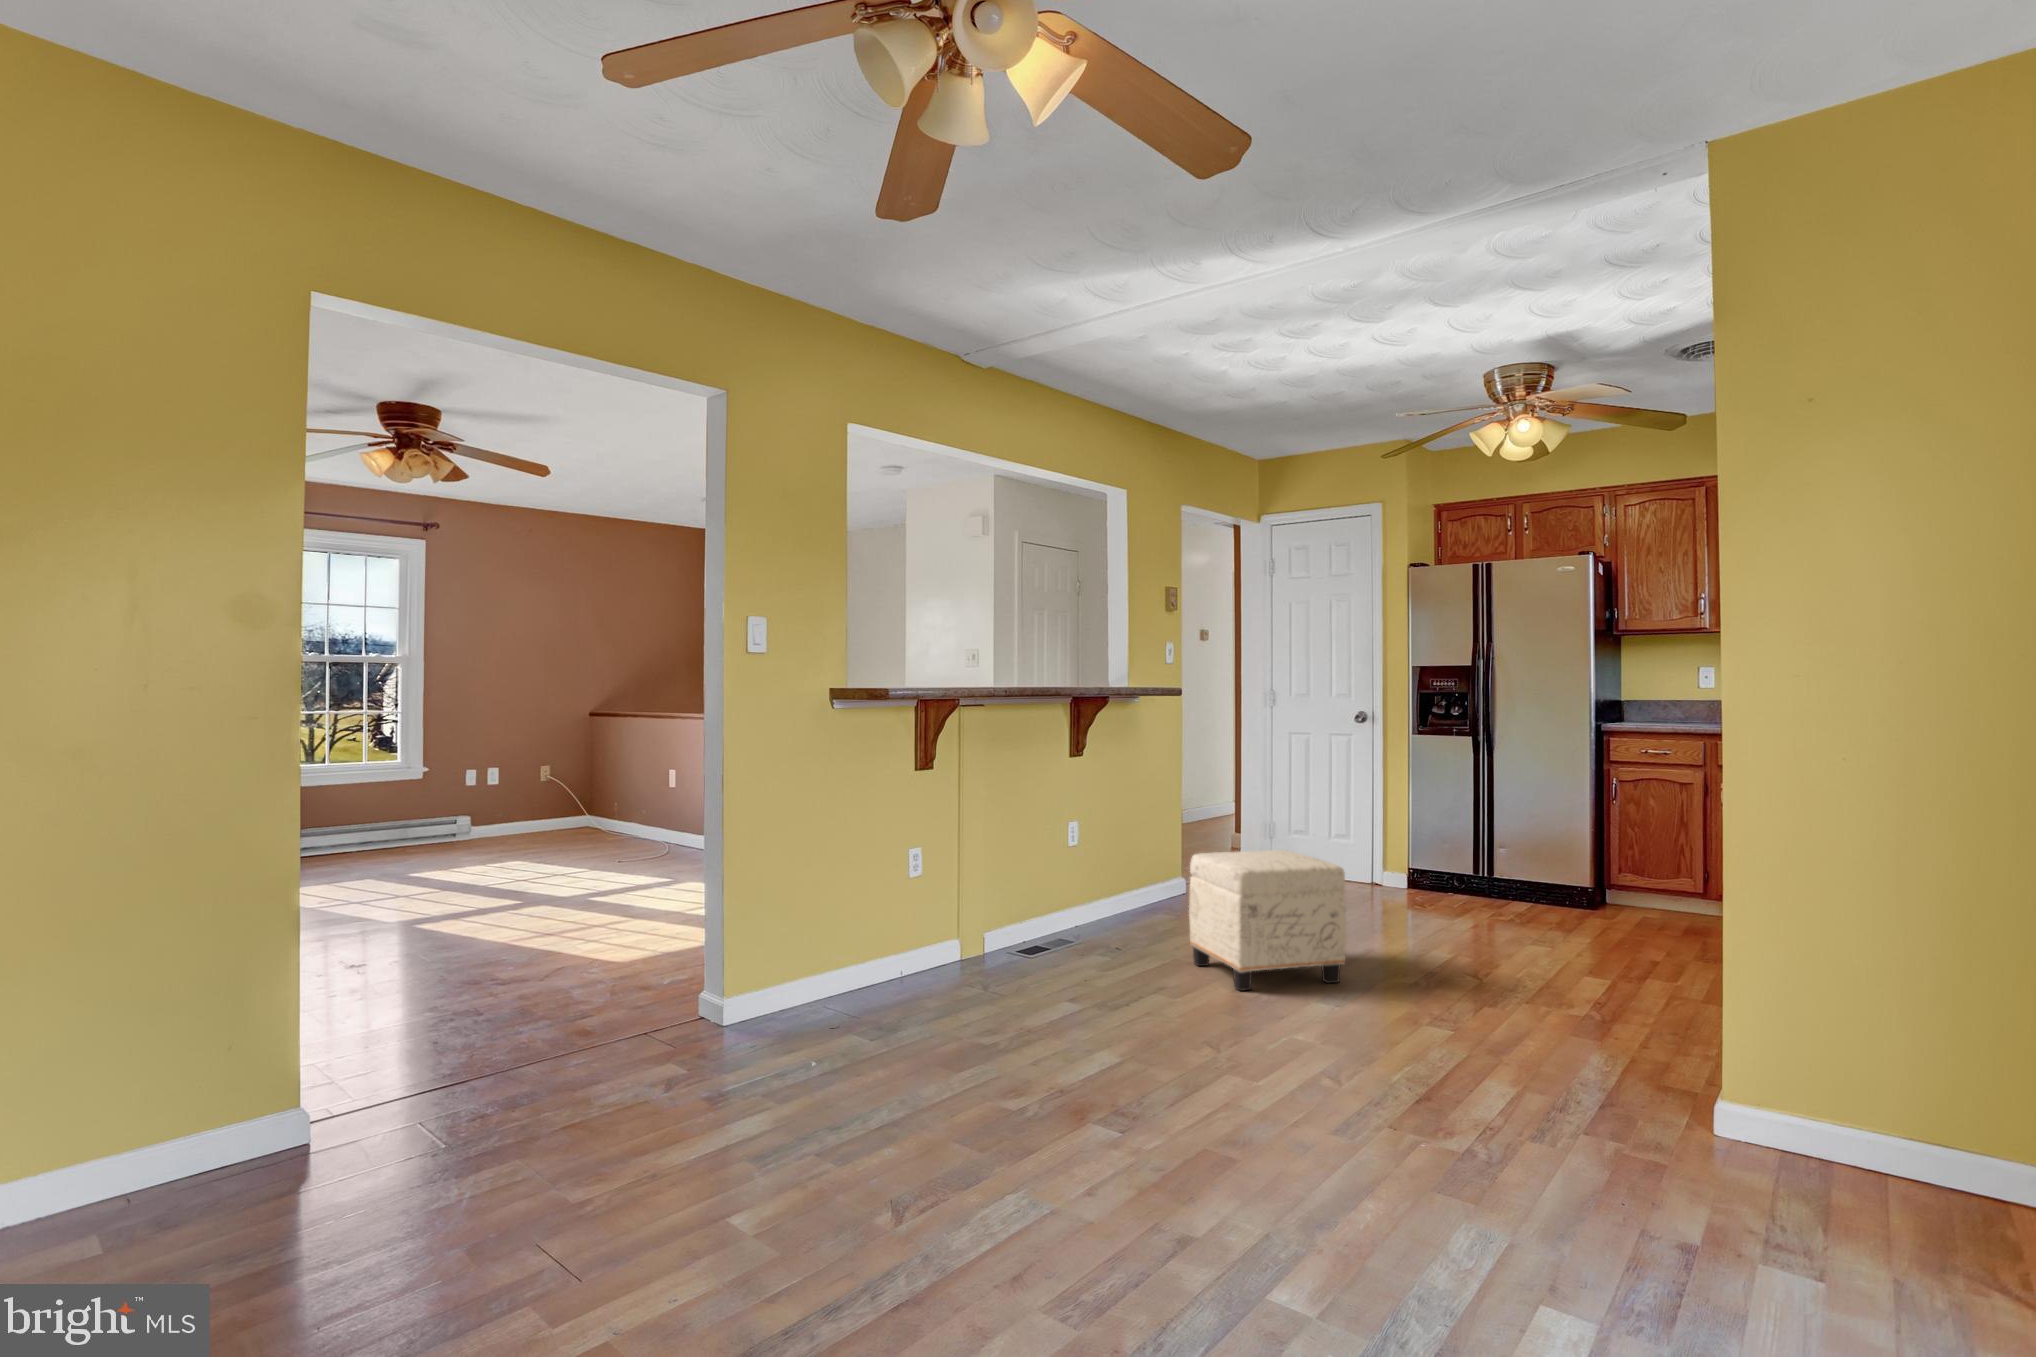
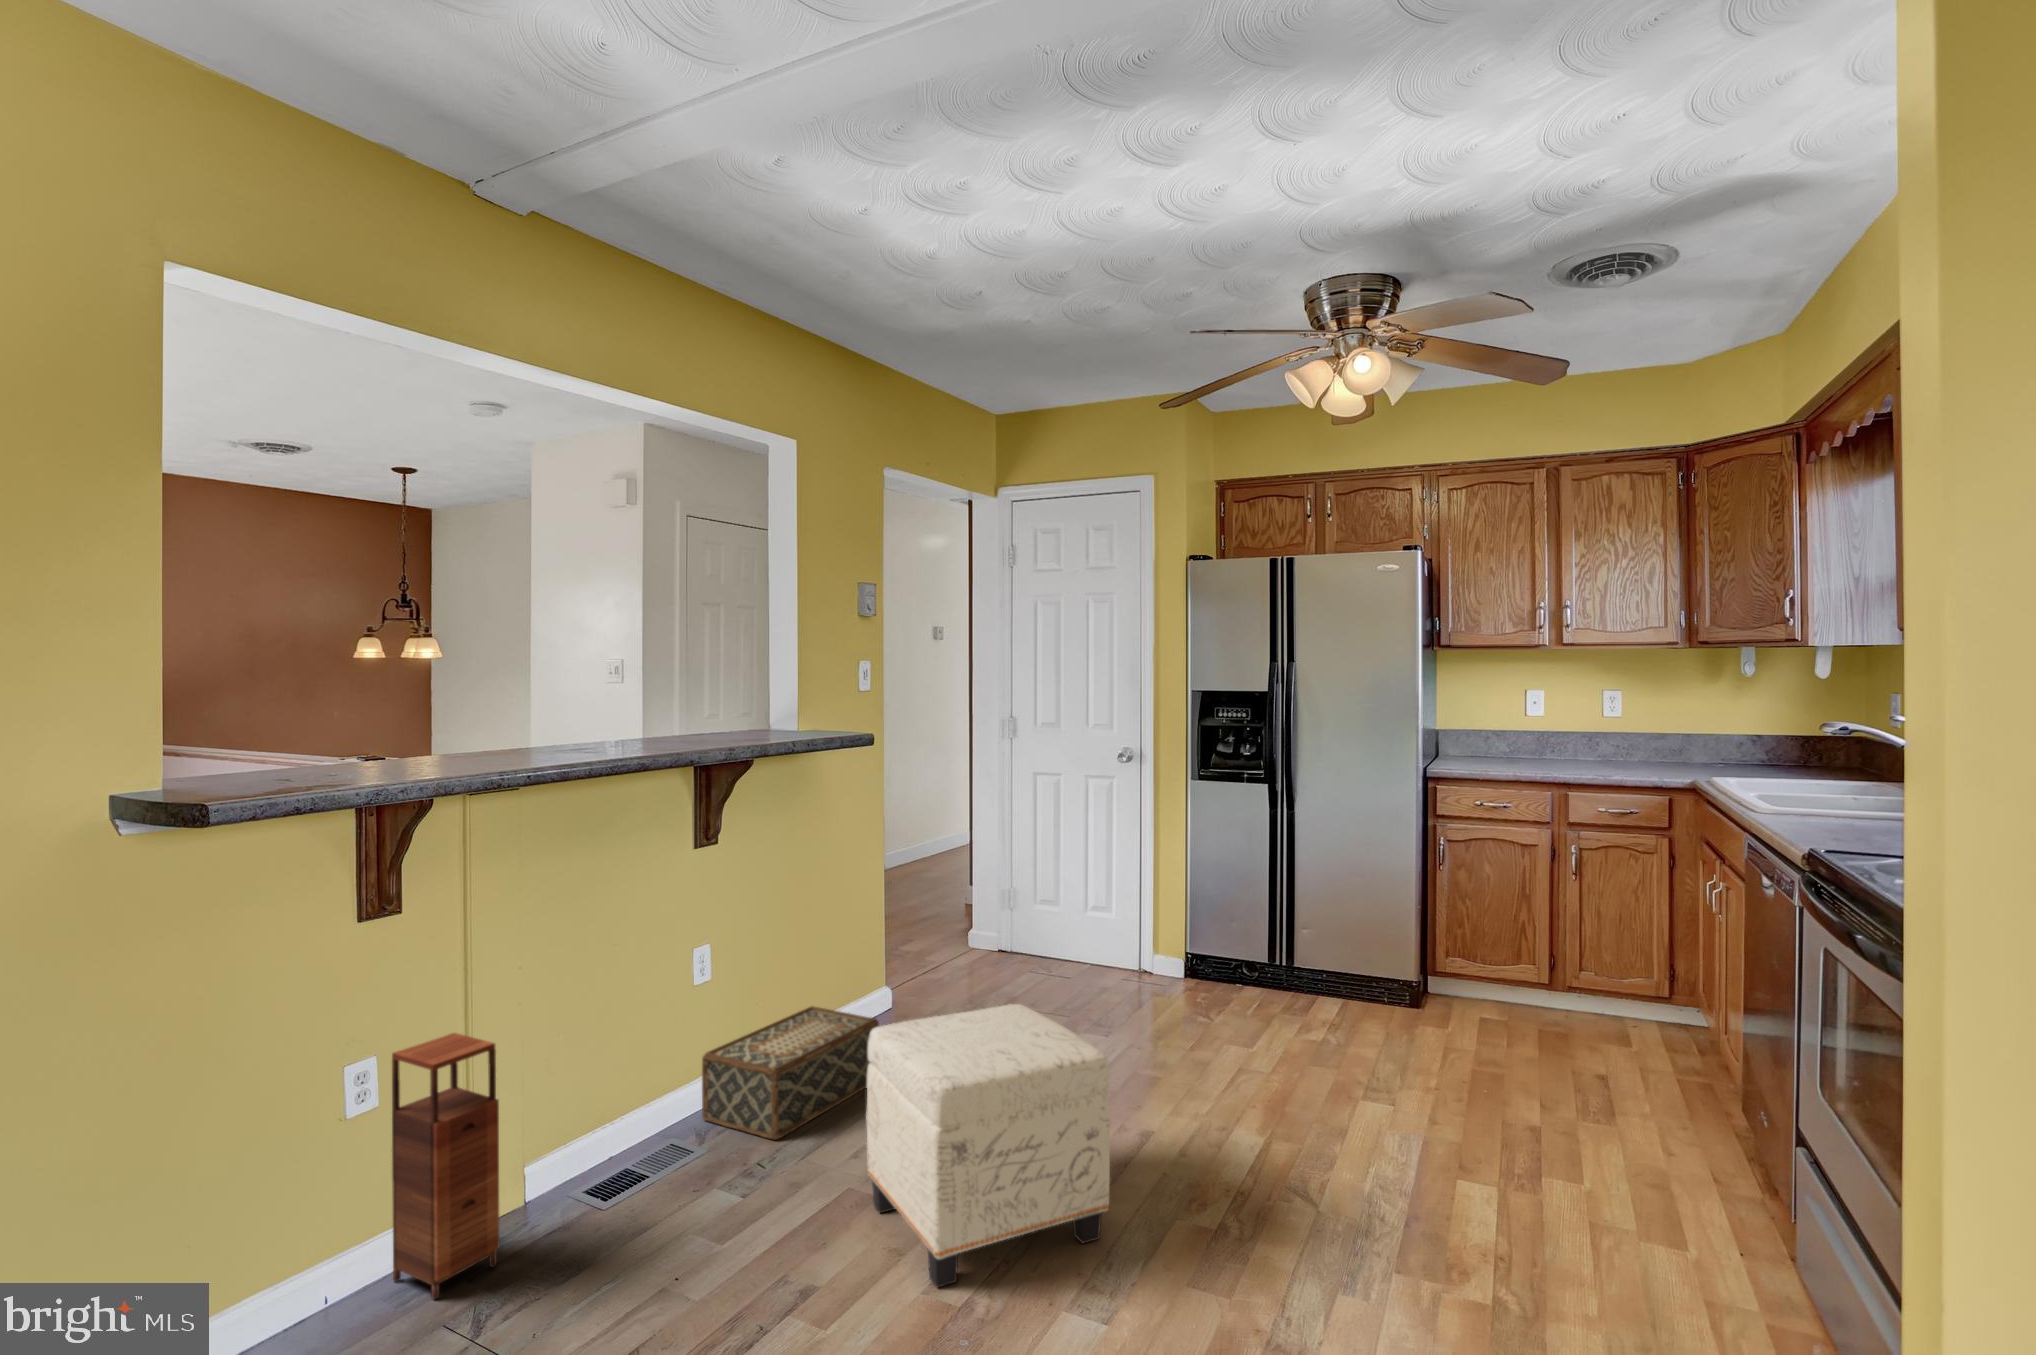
storage cabinet: none [931,839,985,976] -> present [392,1033,499,1299]
woven basket: none [1074,872,1184,938] -> present [702,1006,879,1140]

